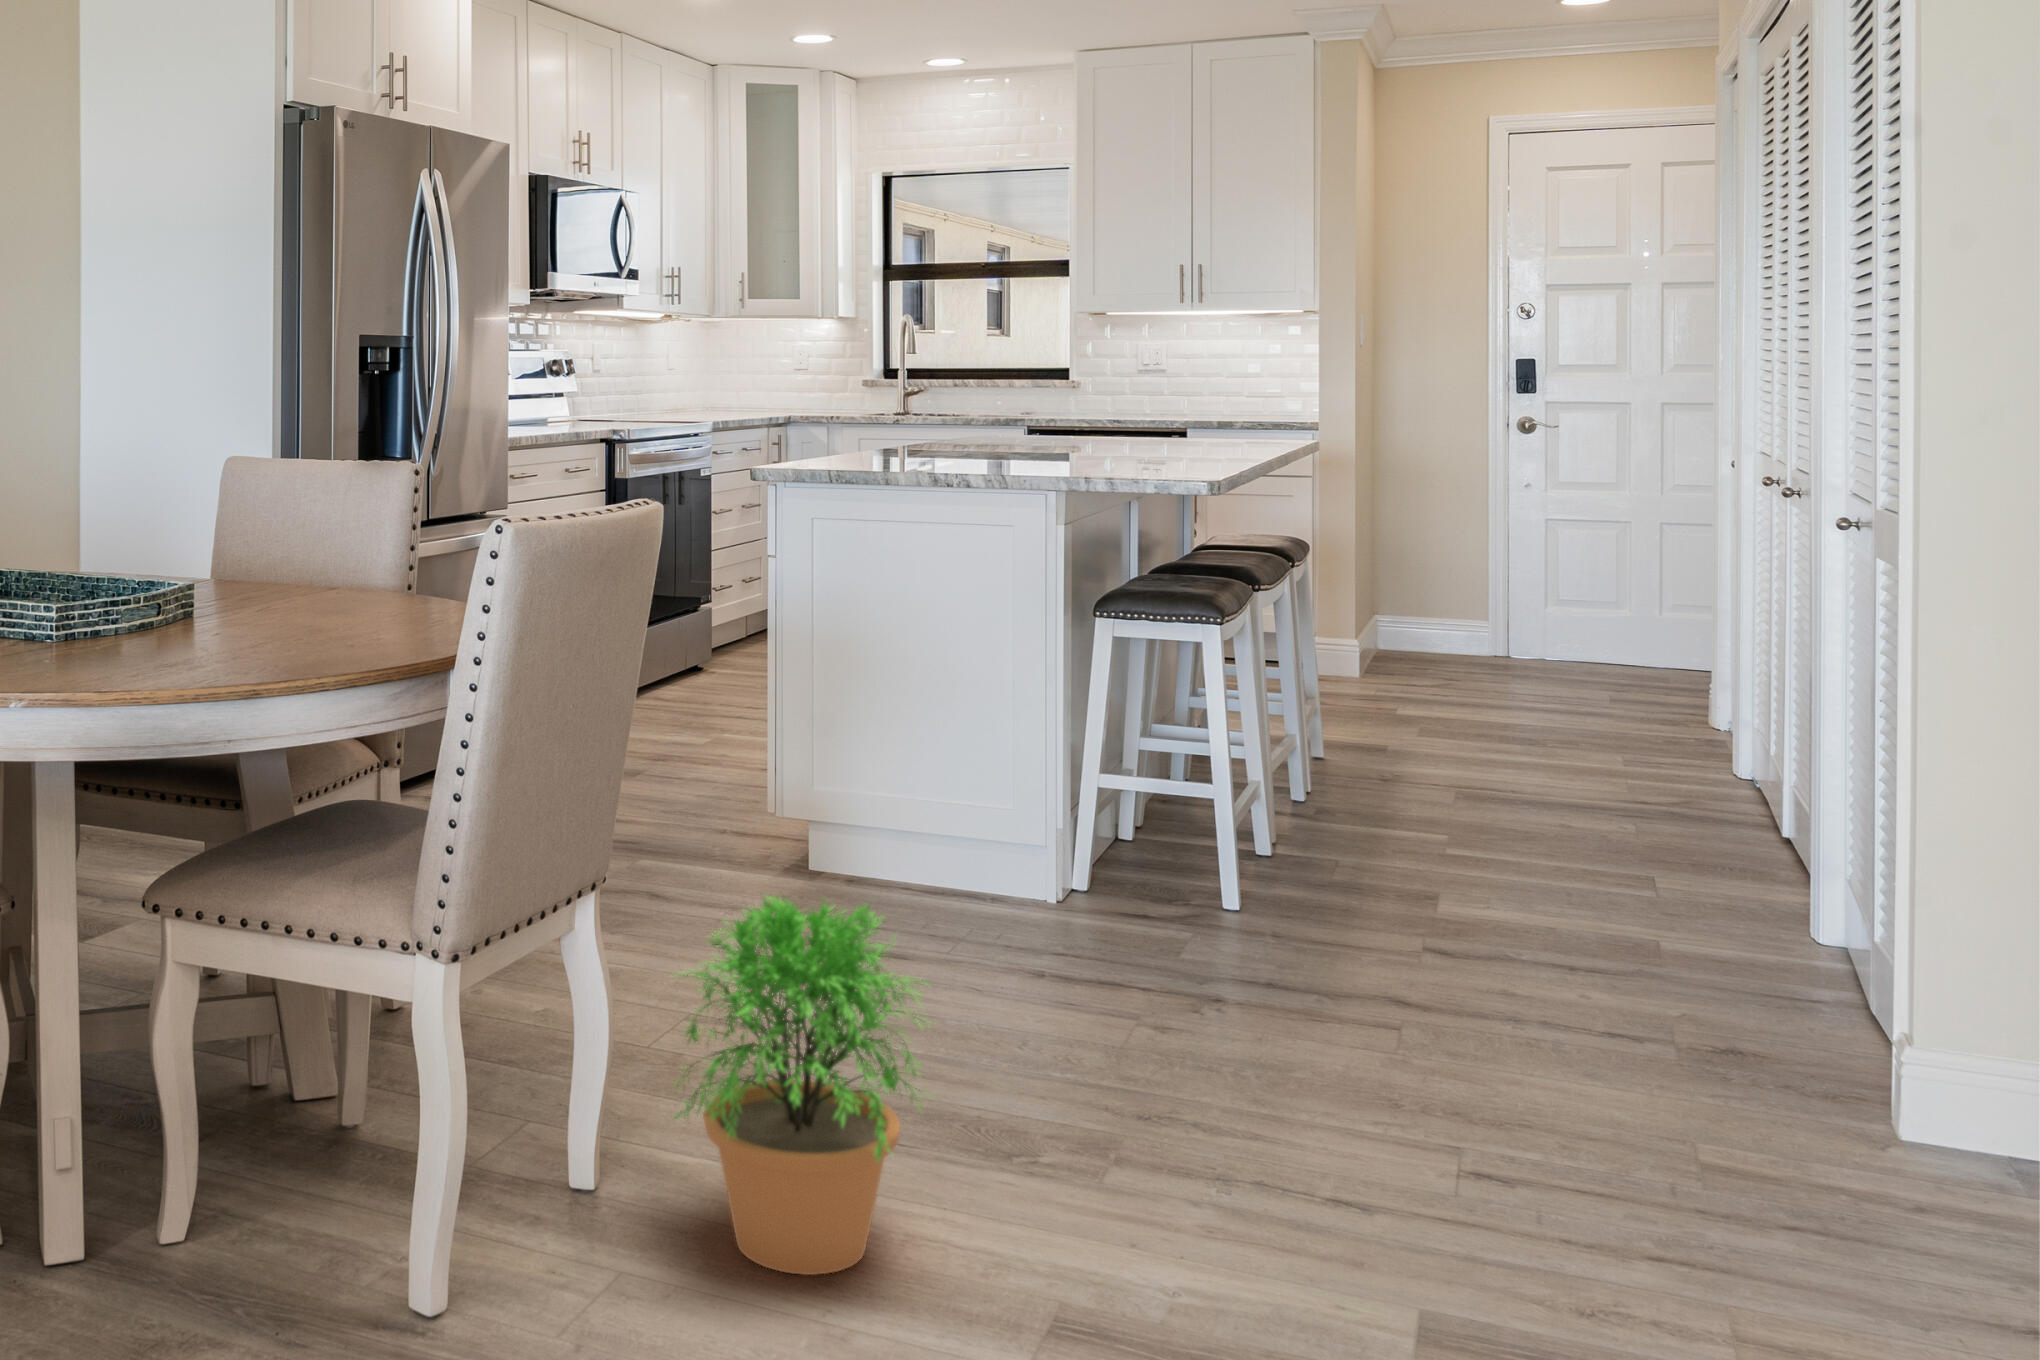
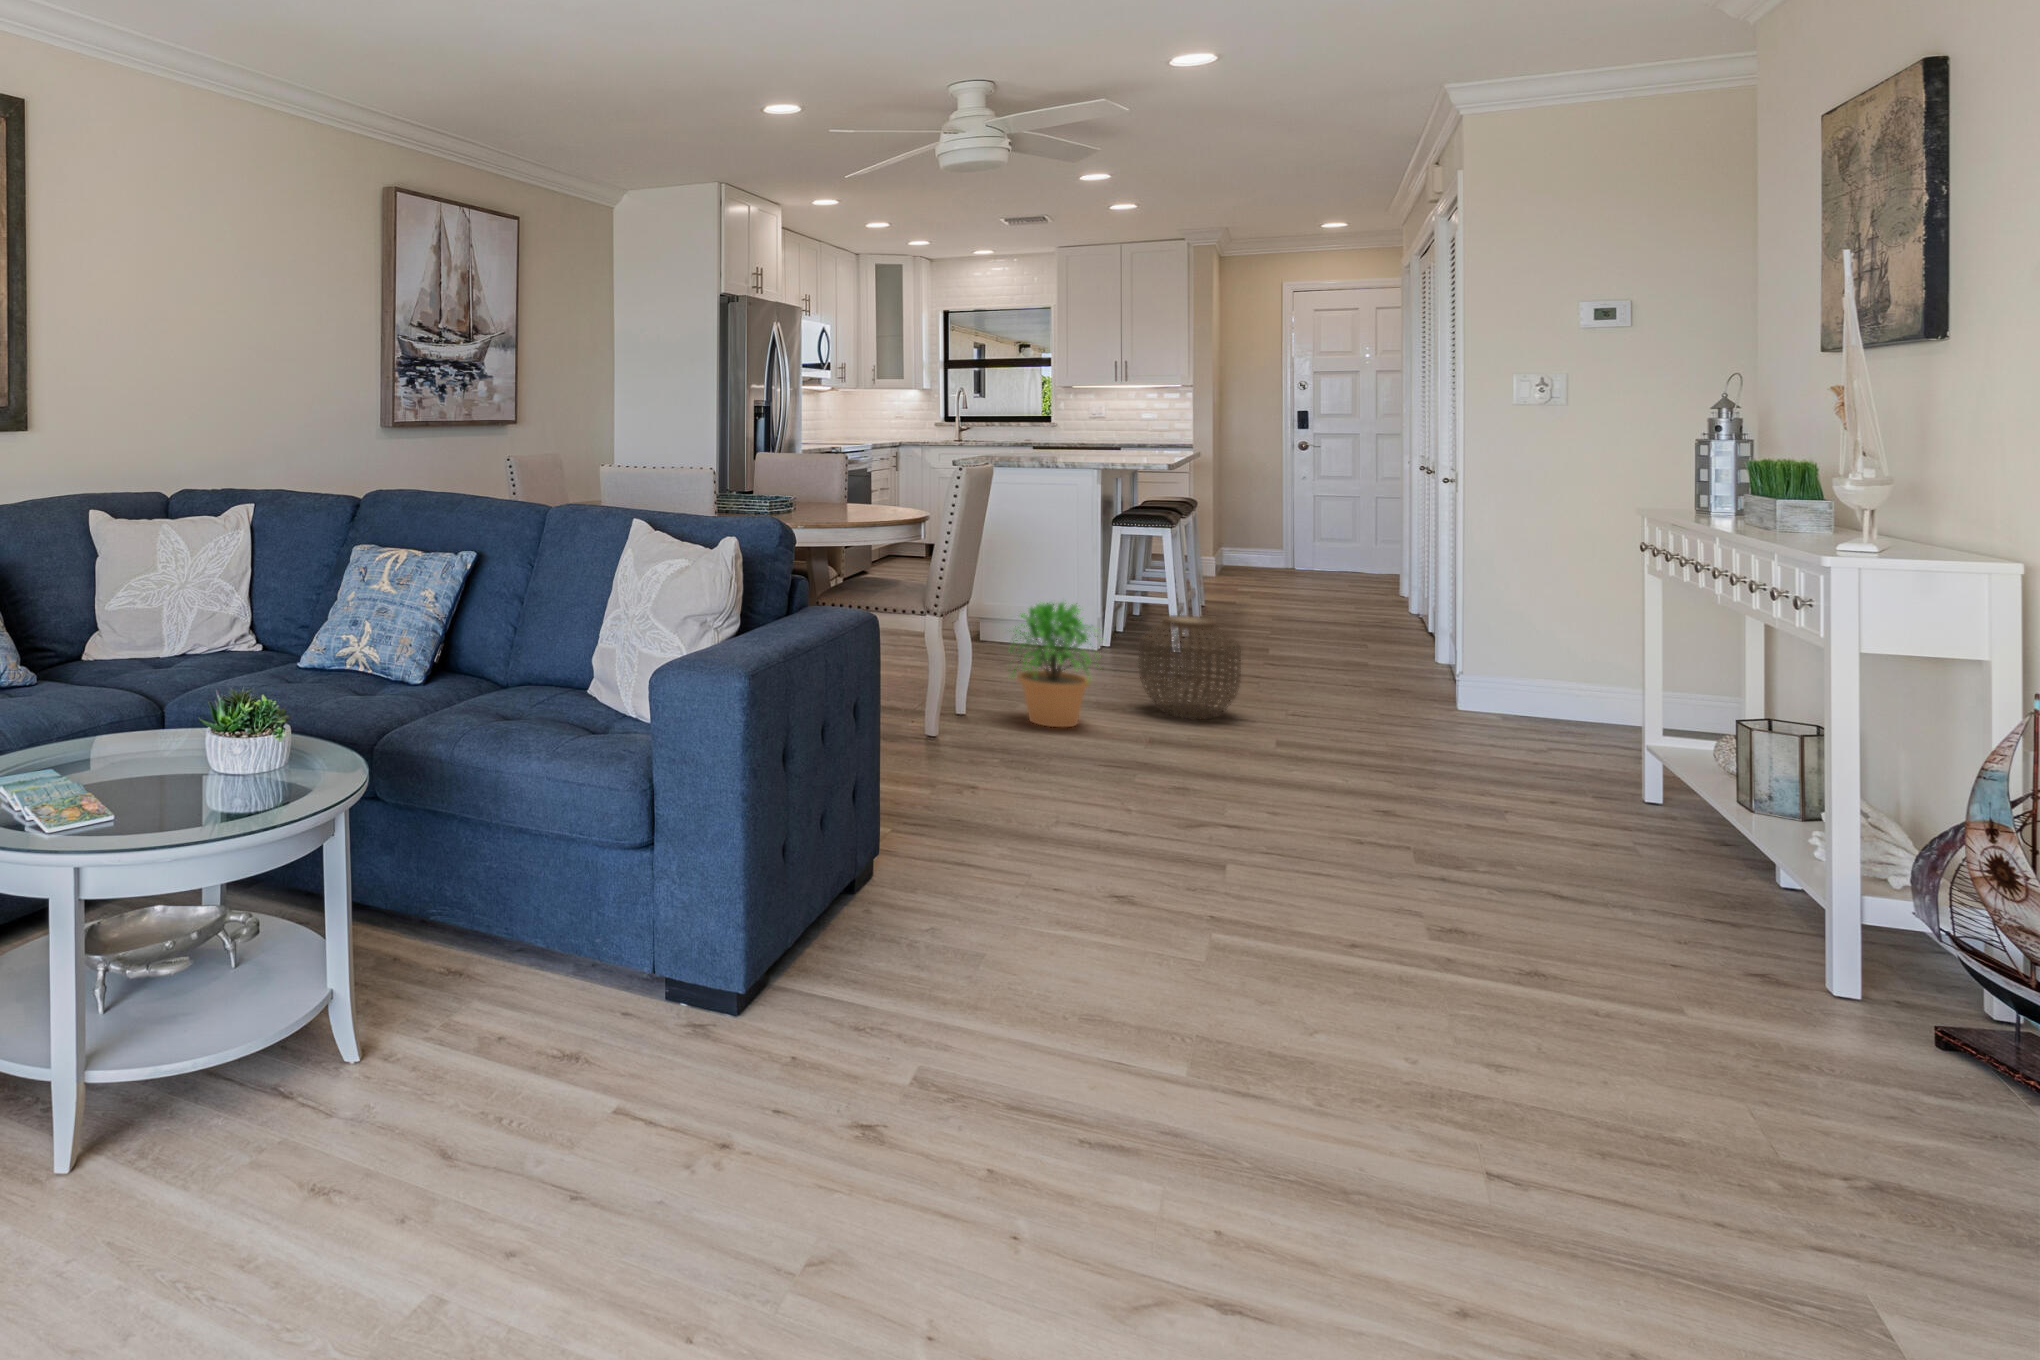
woven basket: none [1064,910,1328,1218] -> present [1139,615,1241,719]

